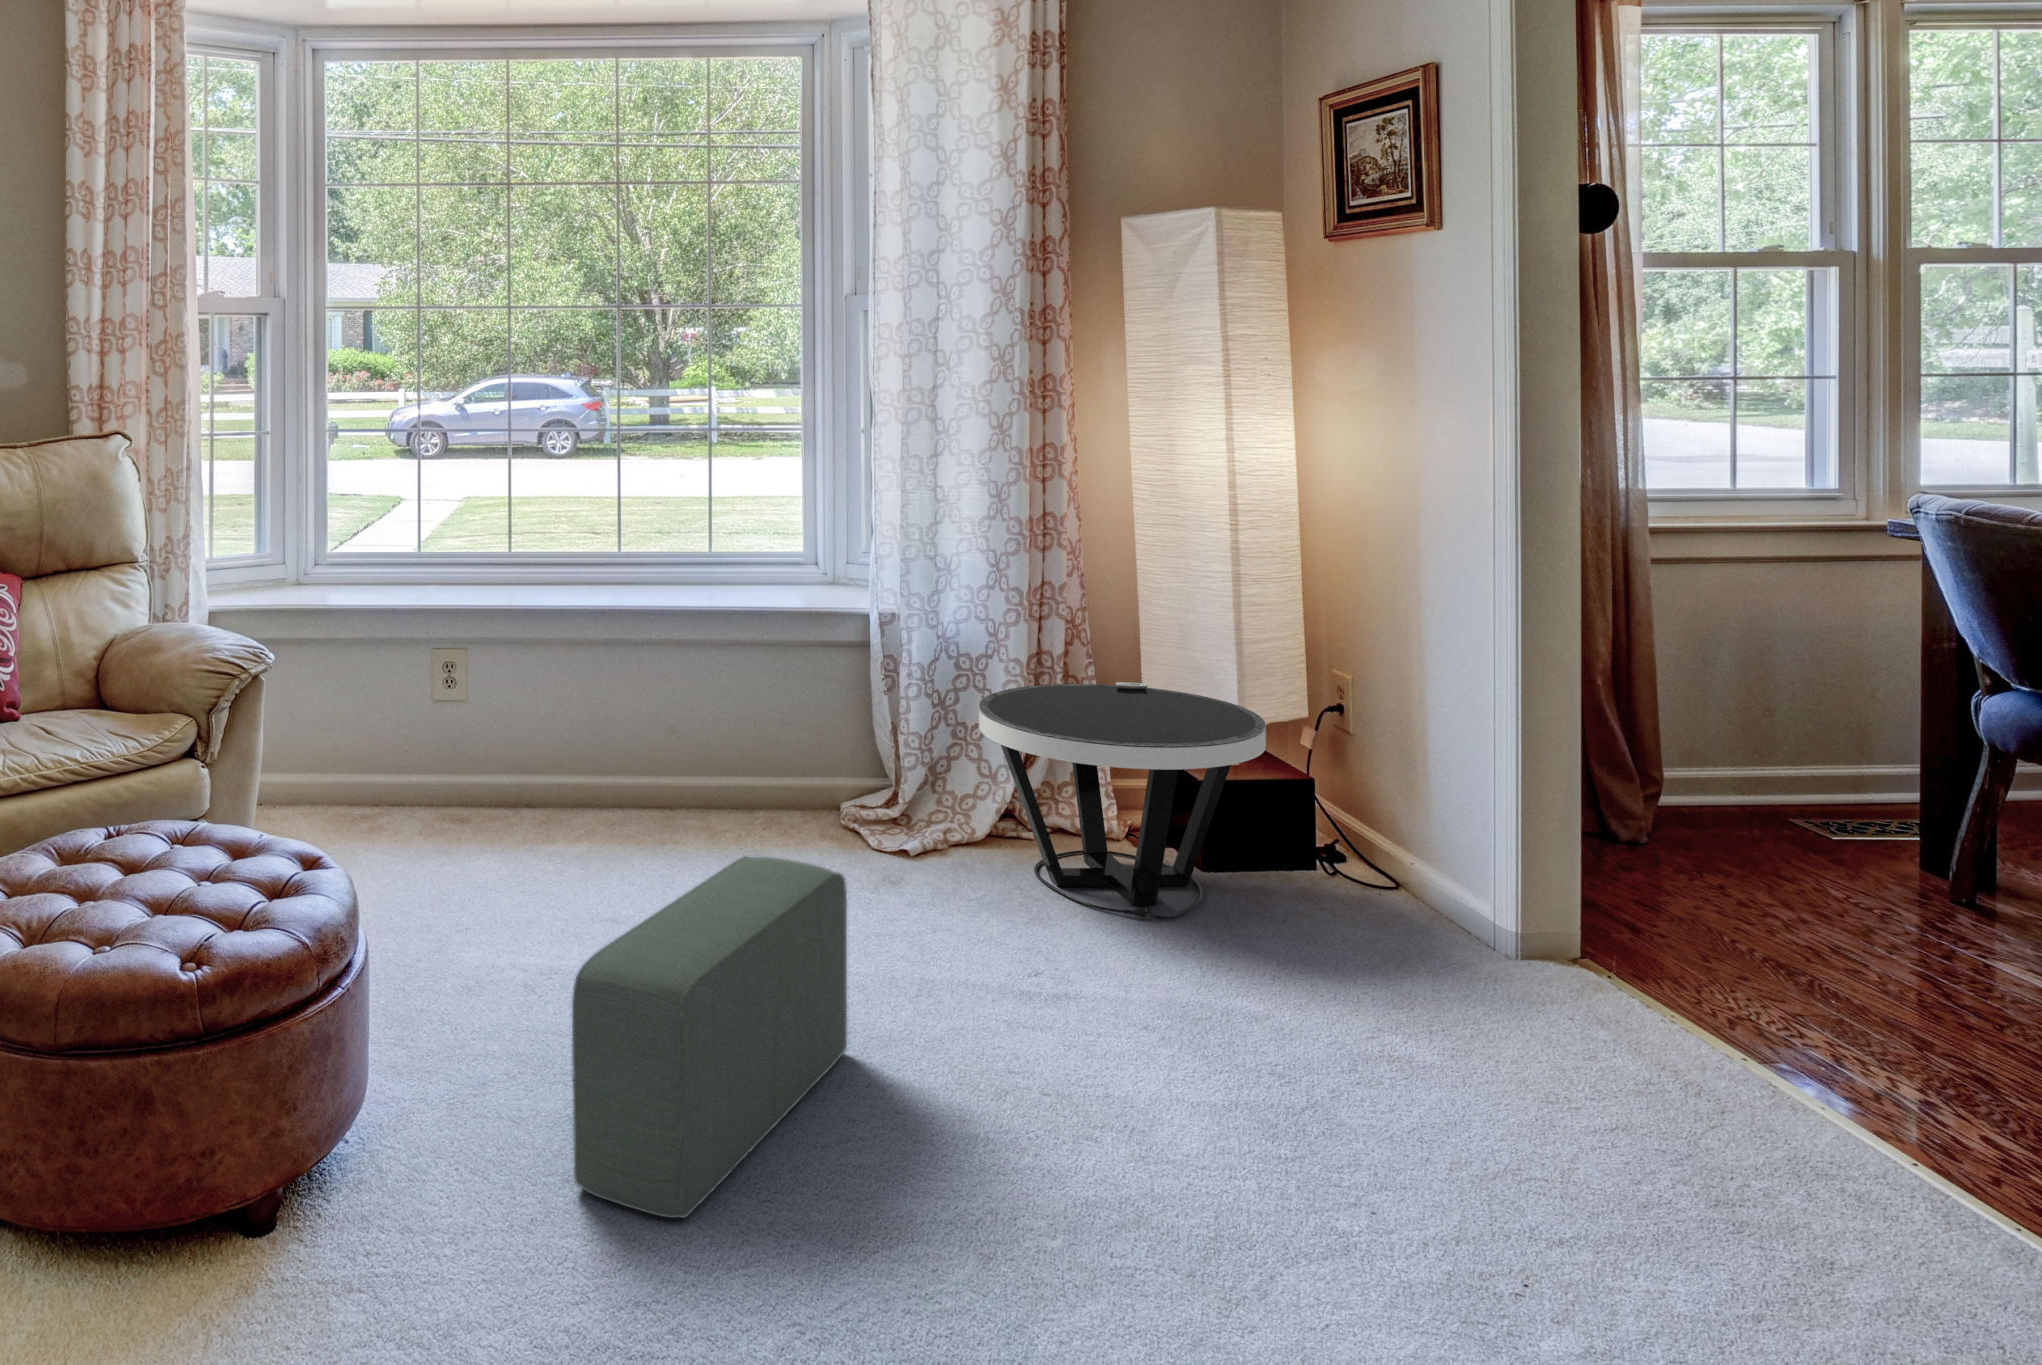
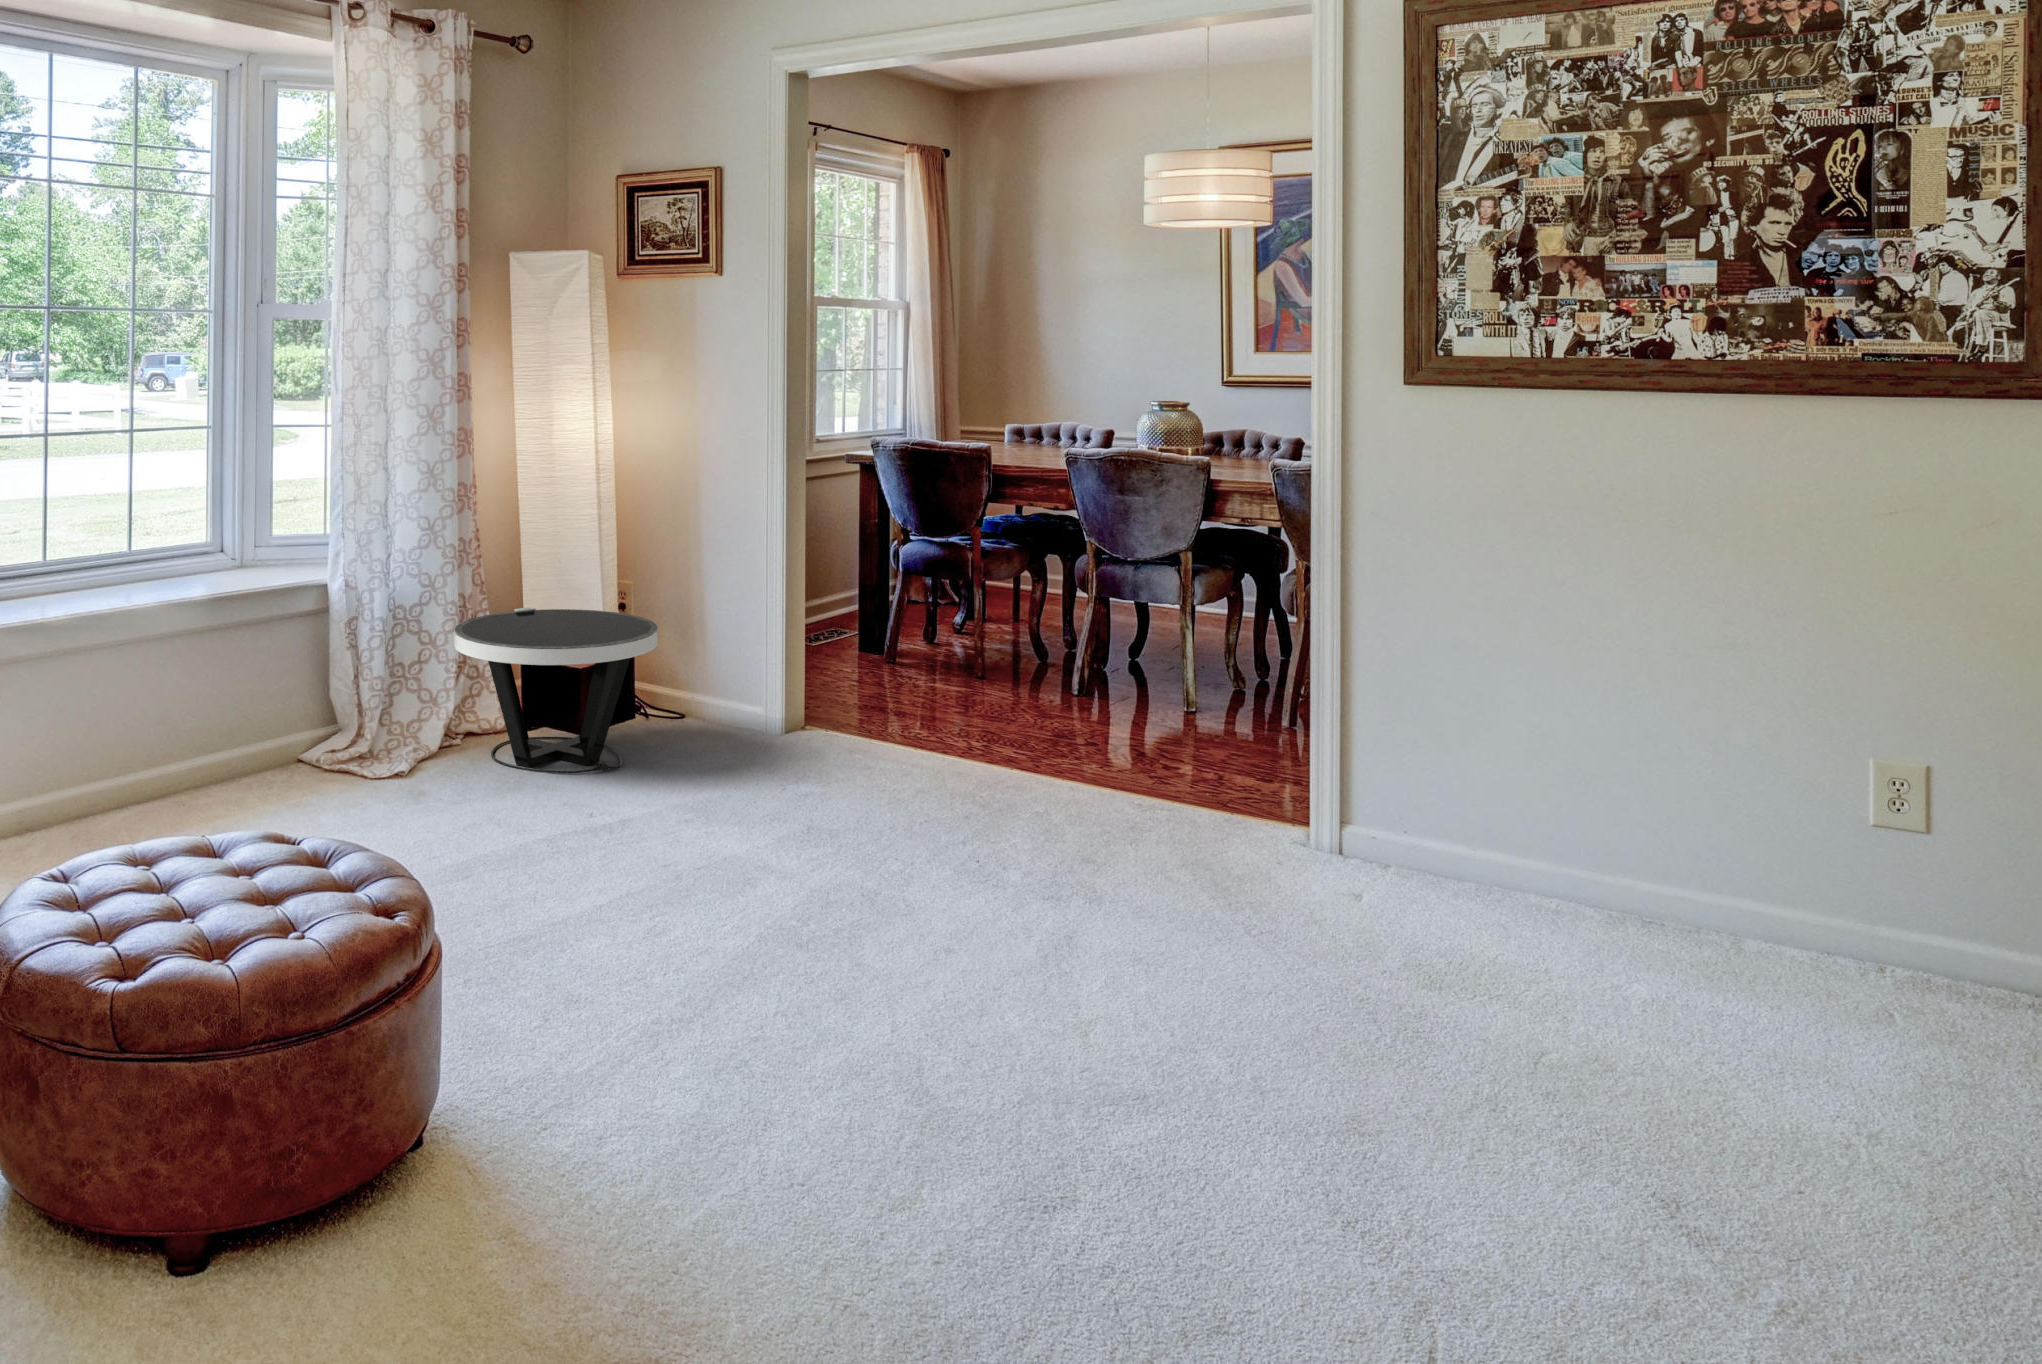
pouf: present [572,857,847,1218] -> none [522,757,702,1030]

